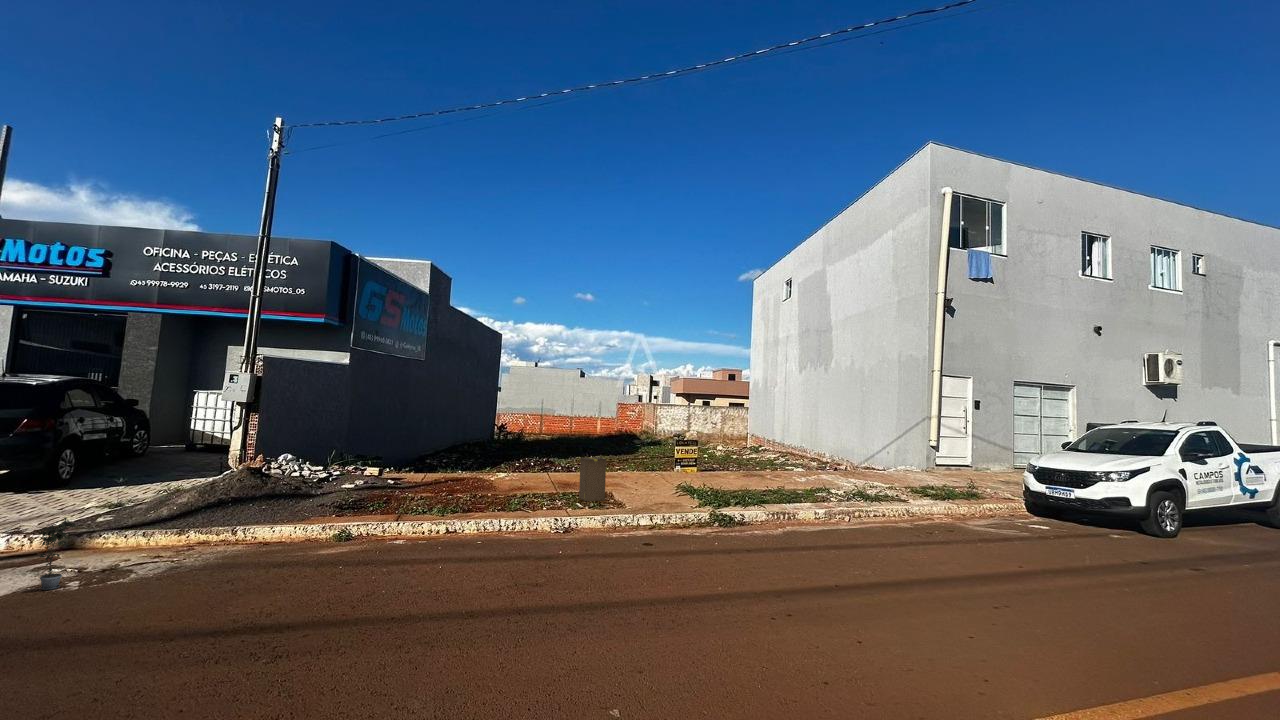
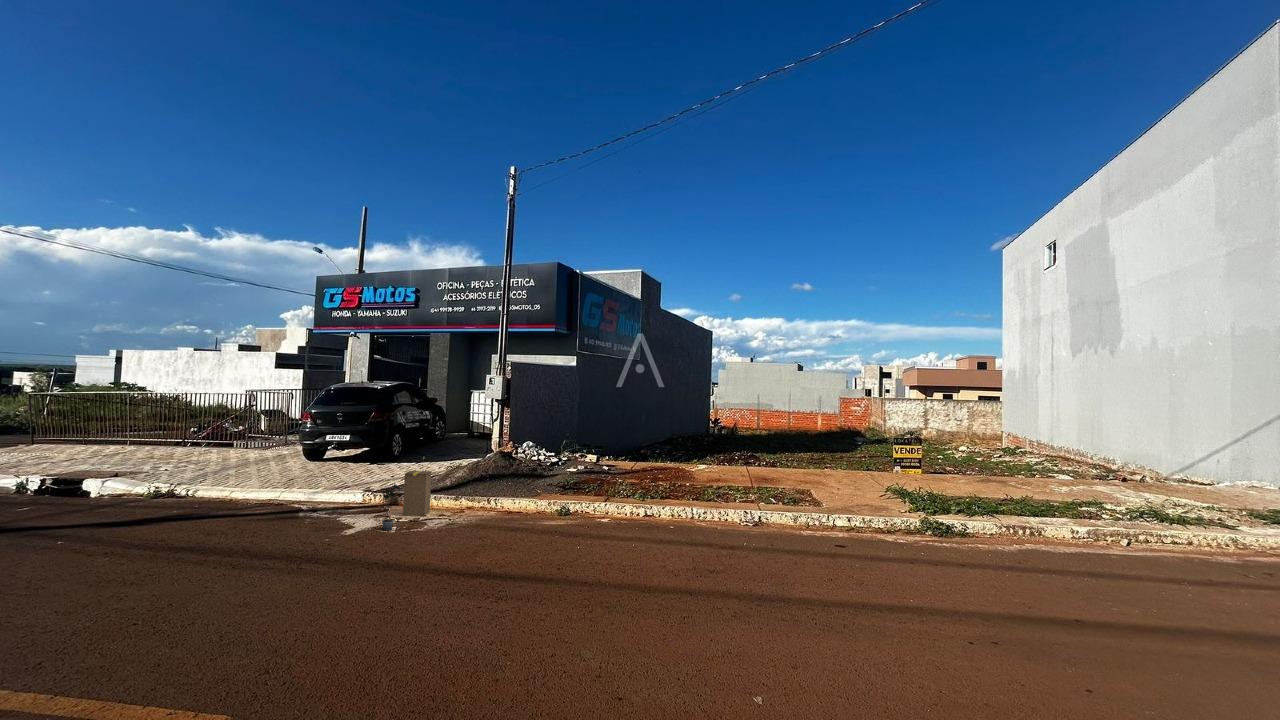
cardboard box: present [579,457,606,501] -> present [403,471,431,516]

